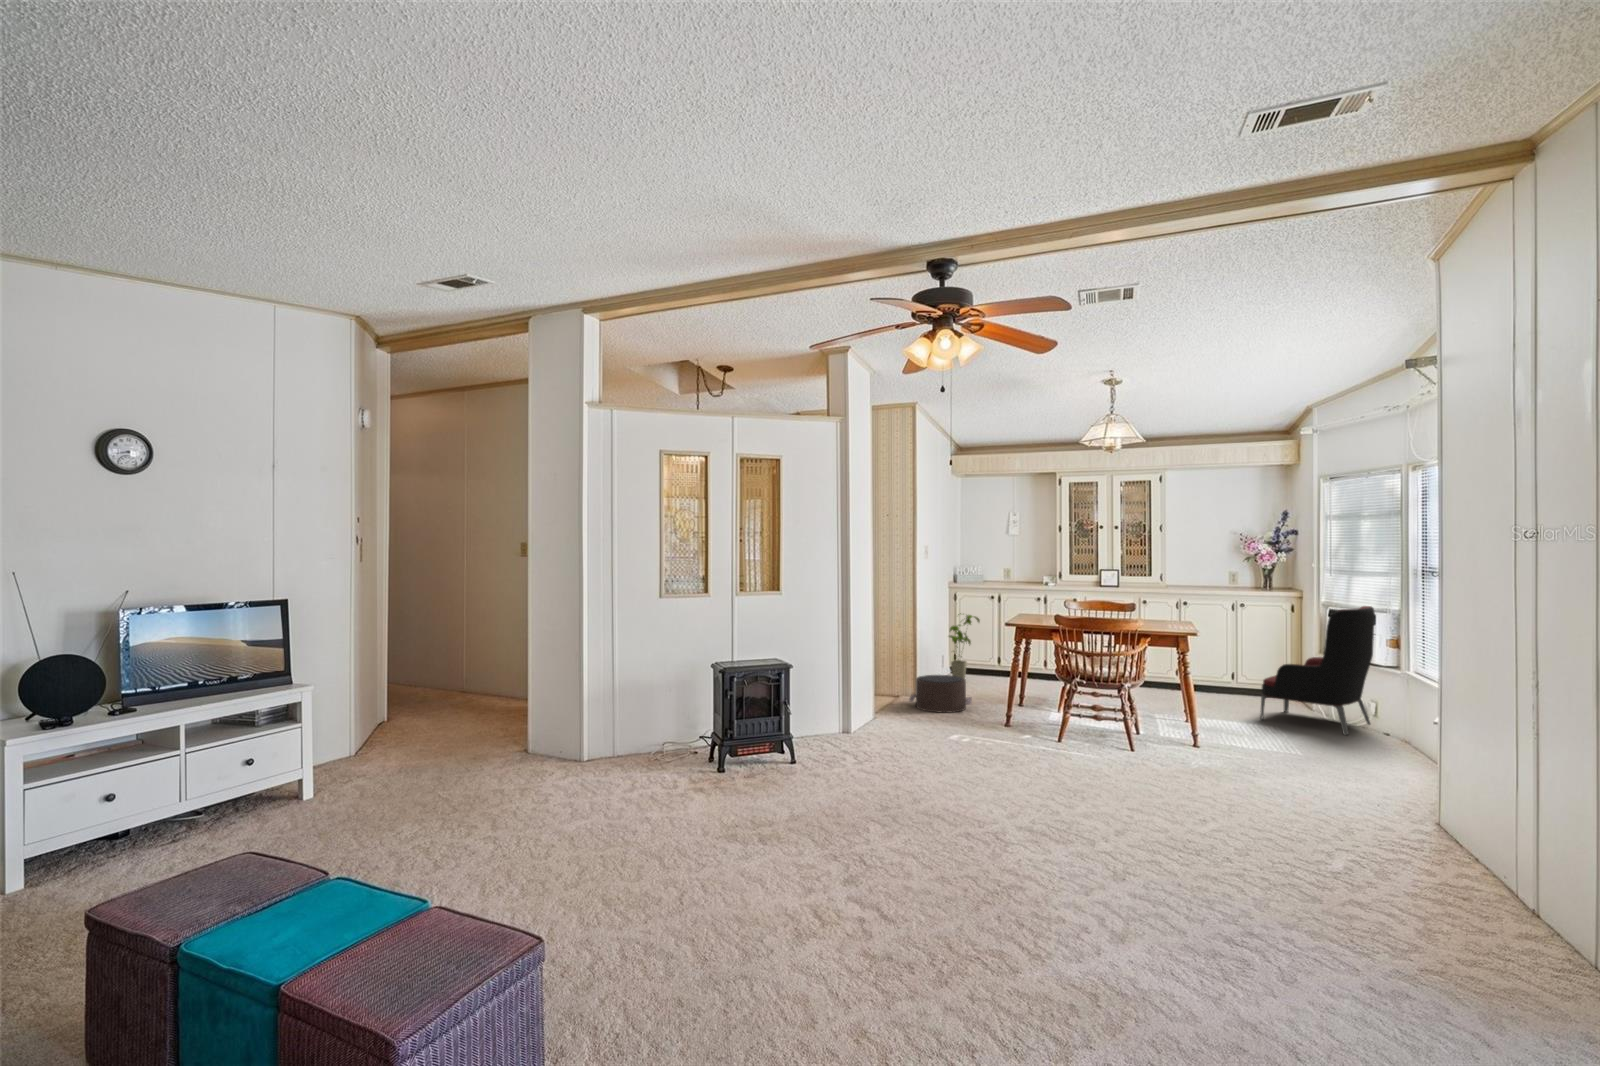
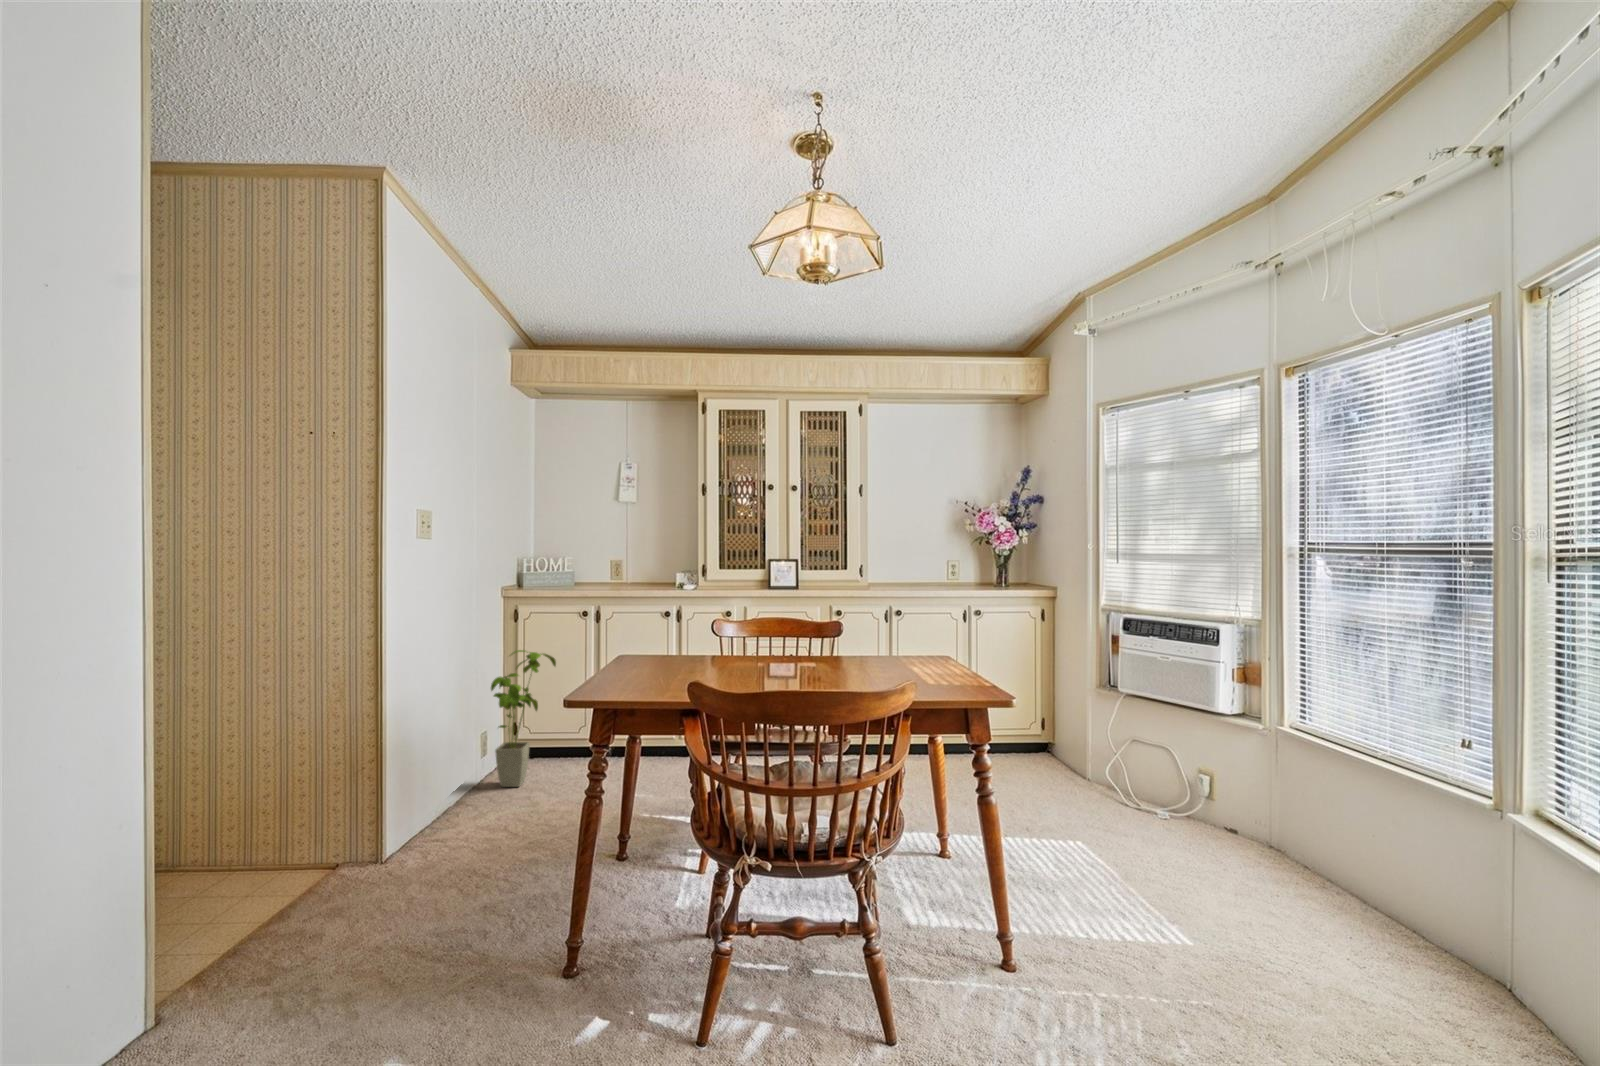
armchair: present [1260,606,1375,735] -> none [1048,614,1217,853]
pouf: present [909,675,972,713] -> none [332,812,508,931]

